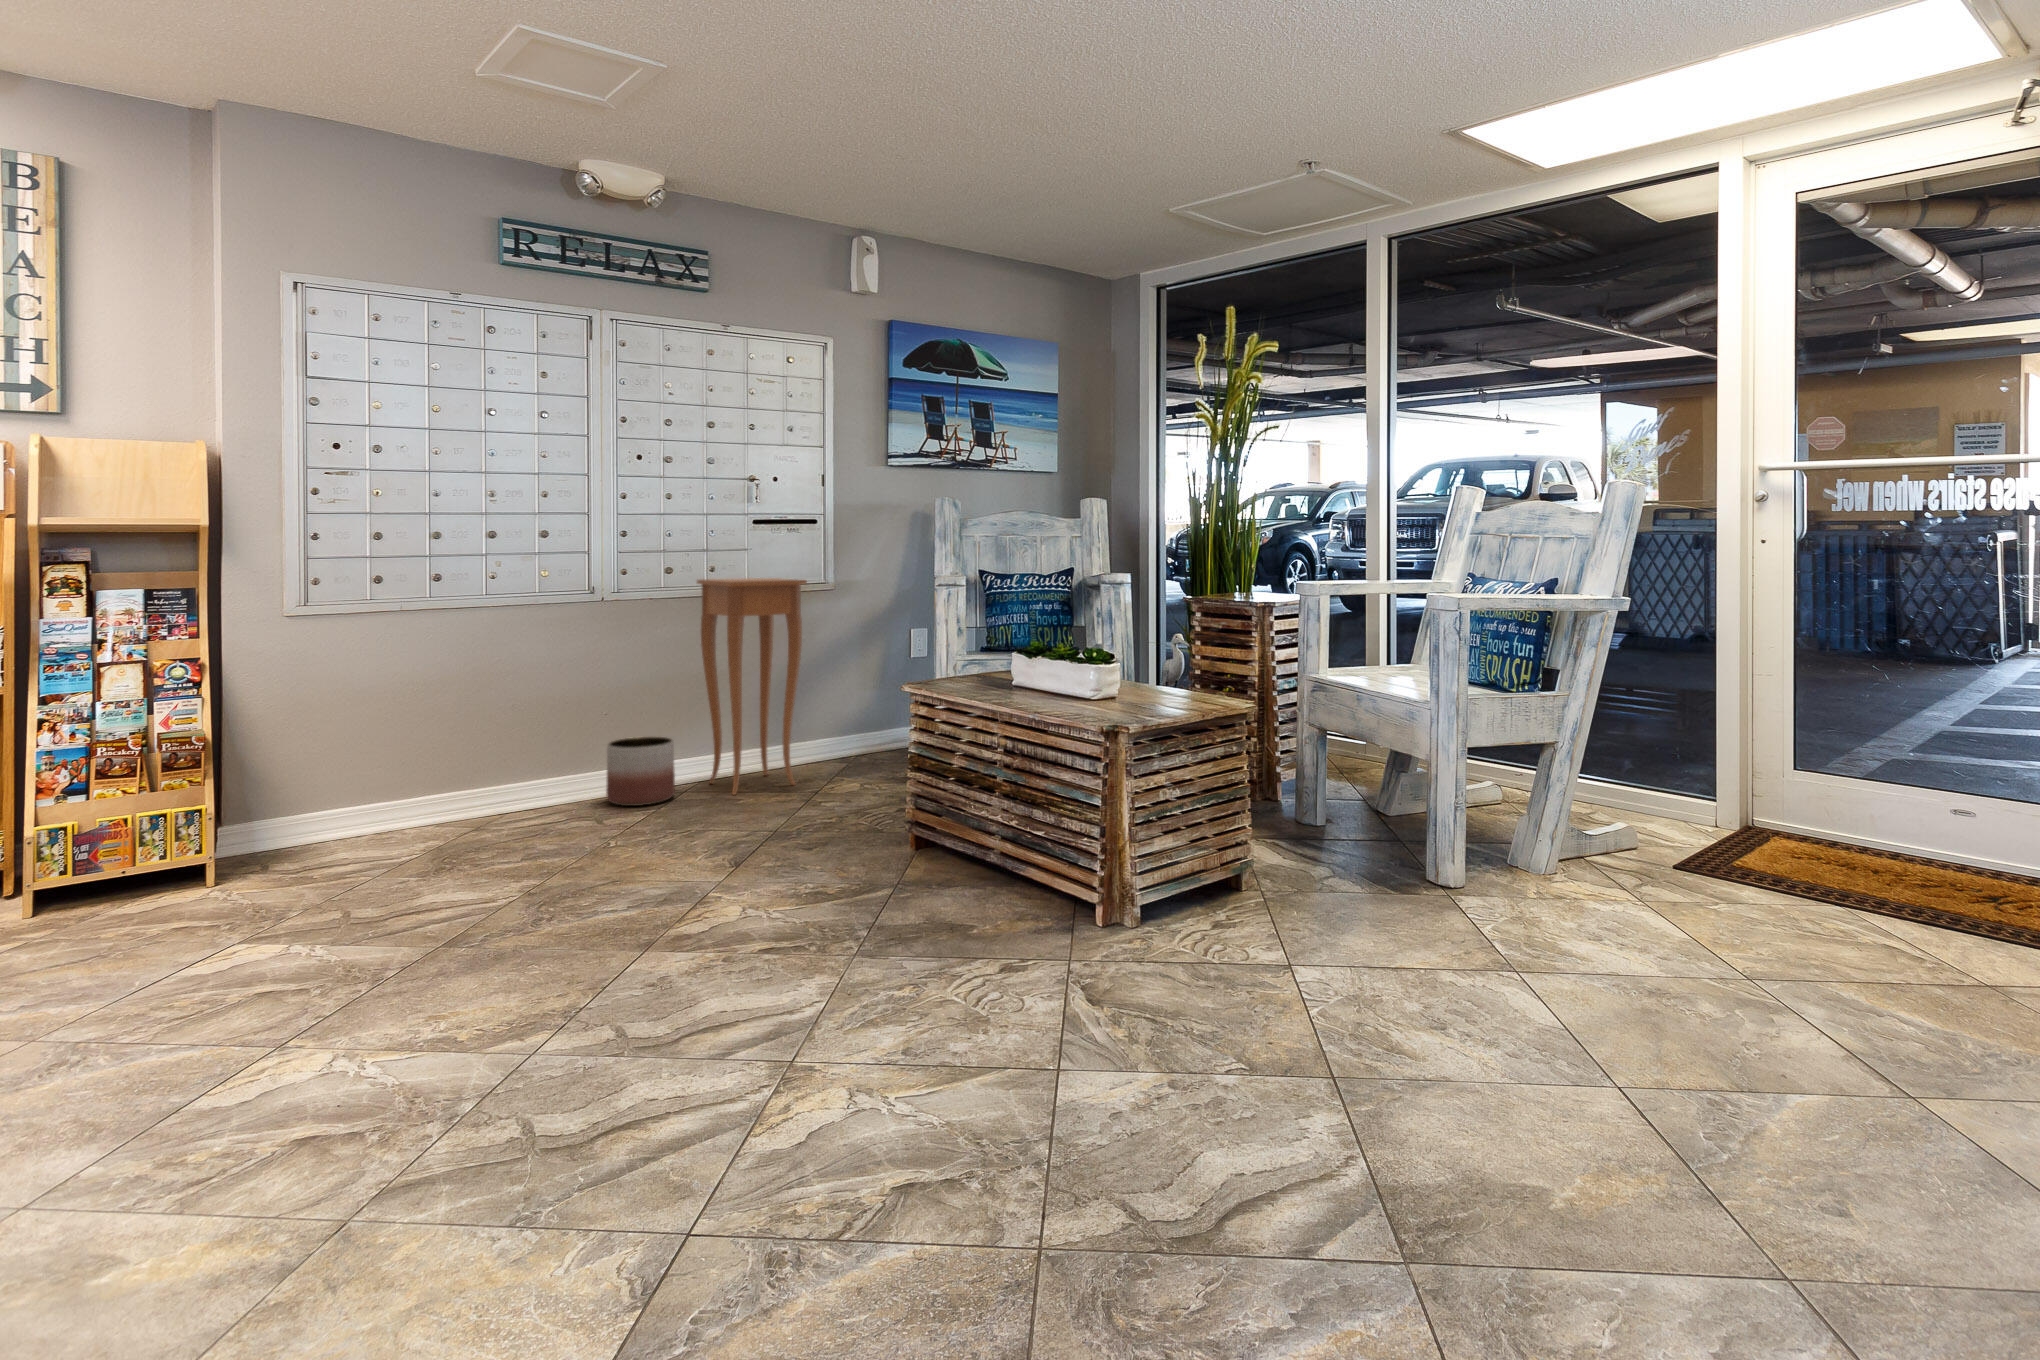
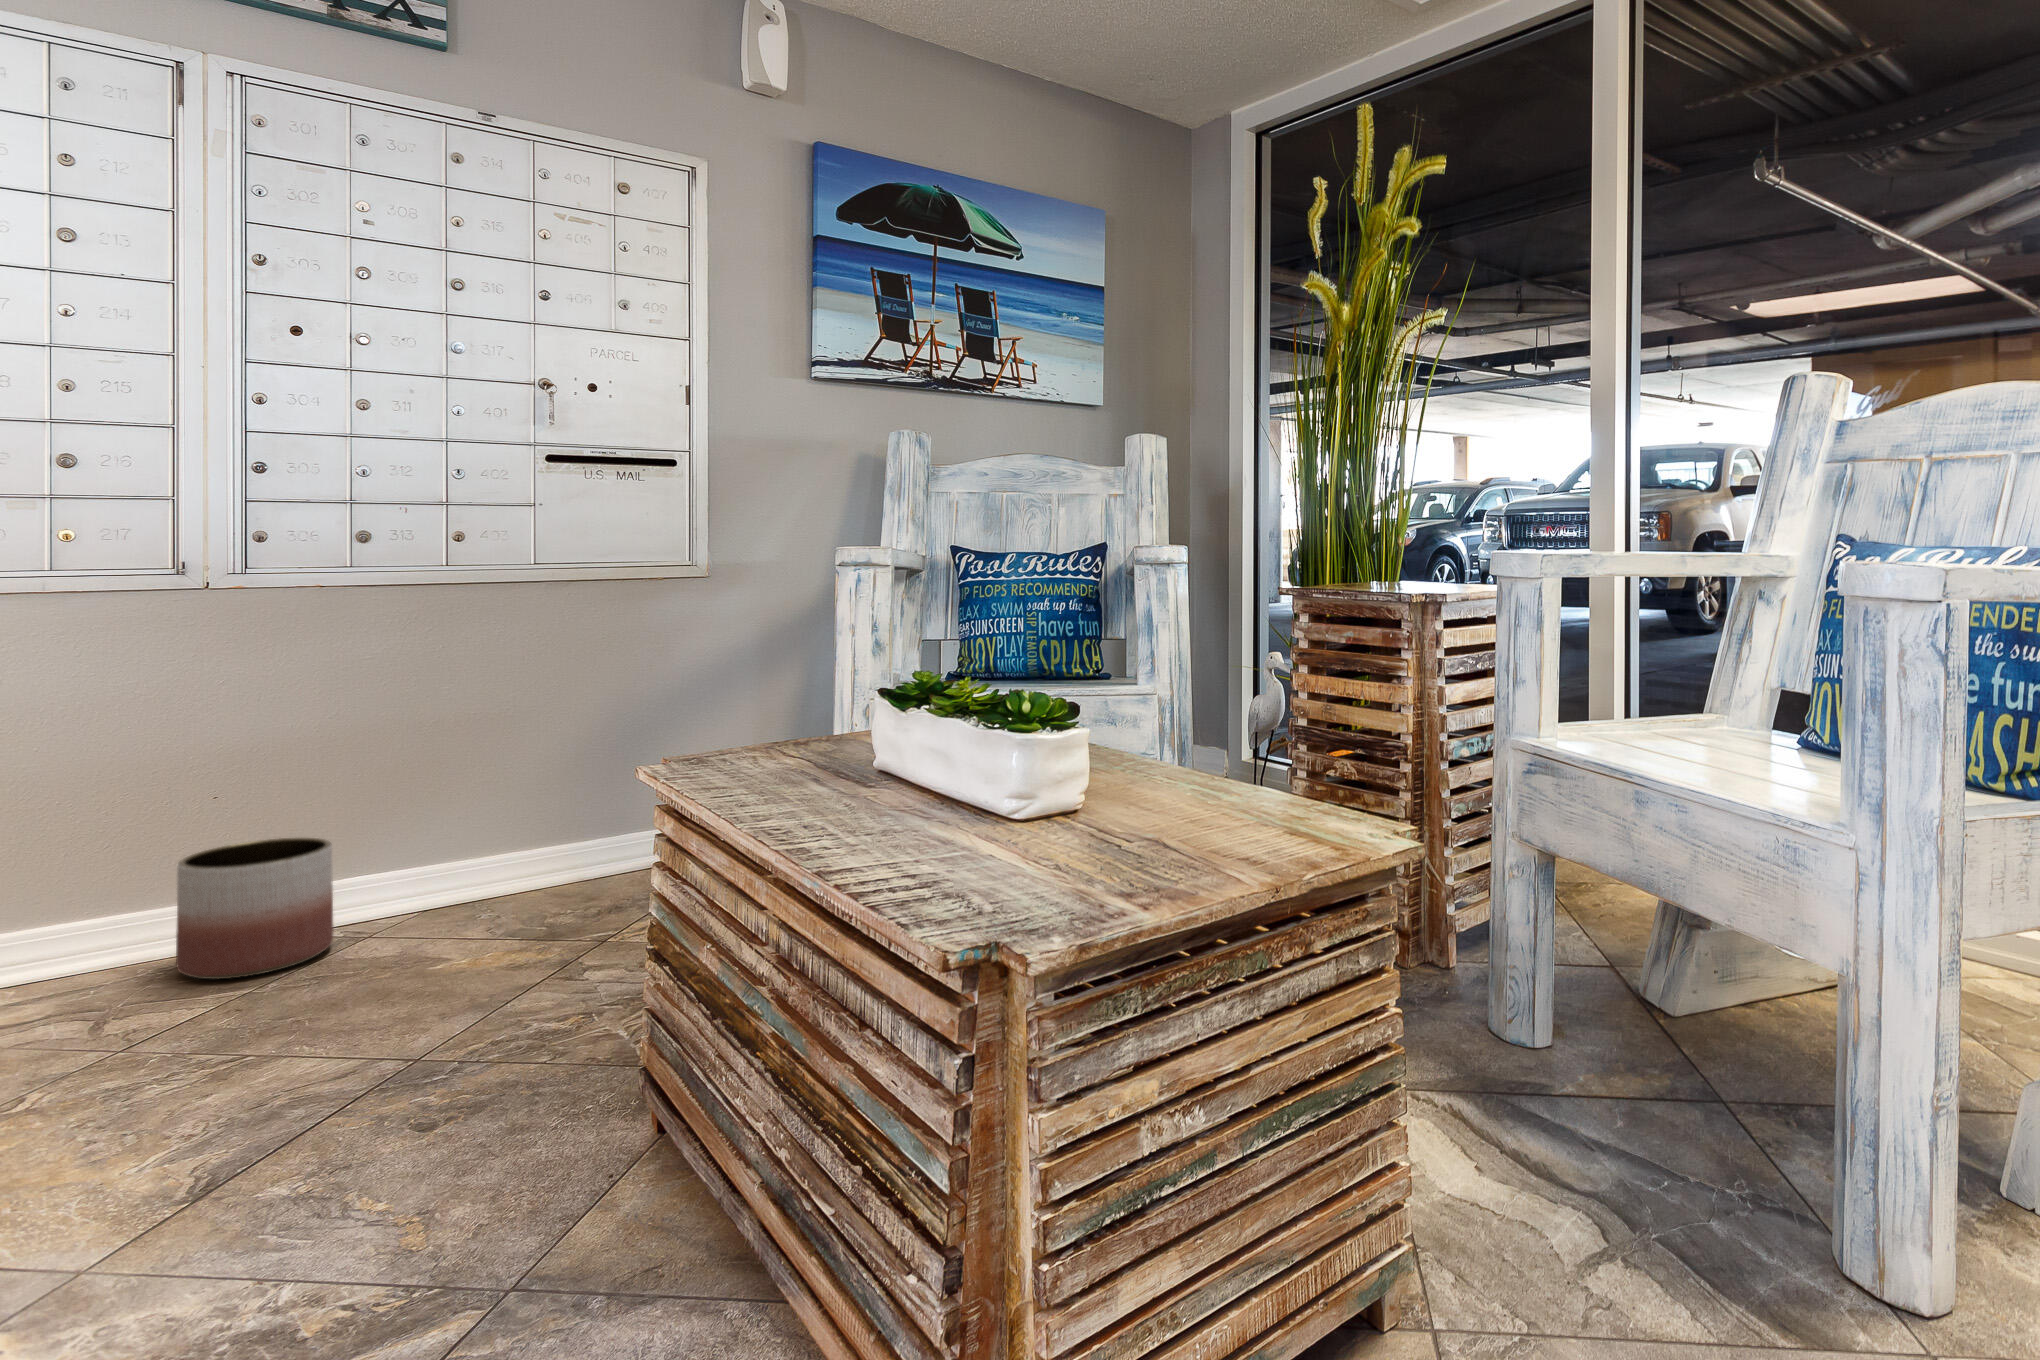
side table: present [697,578,807,795] -> none [415,553,607,947]

